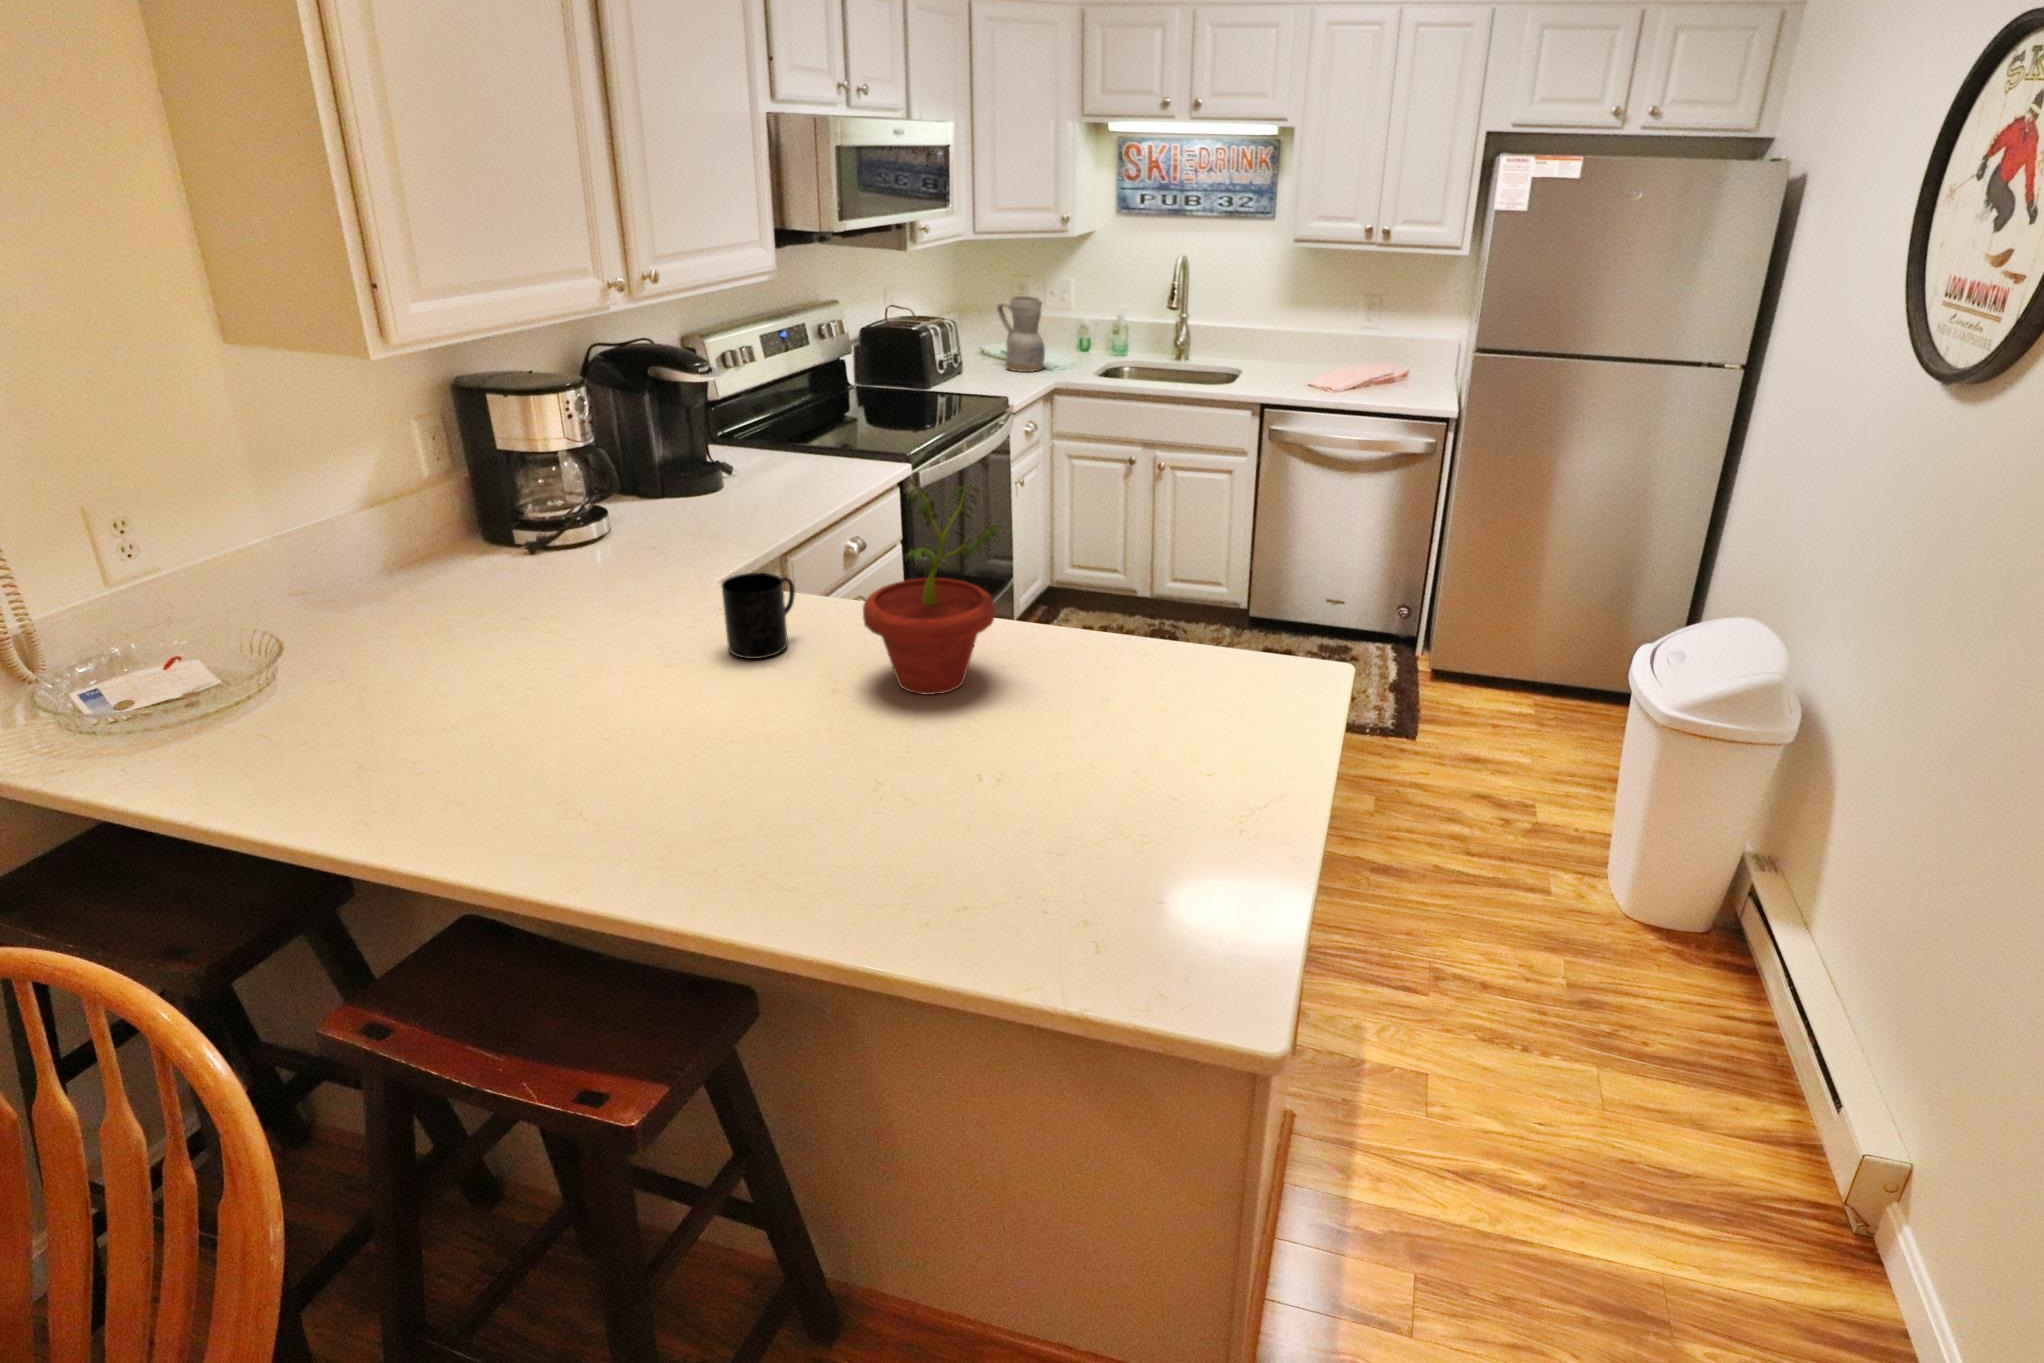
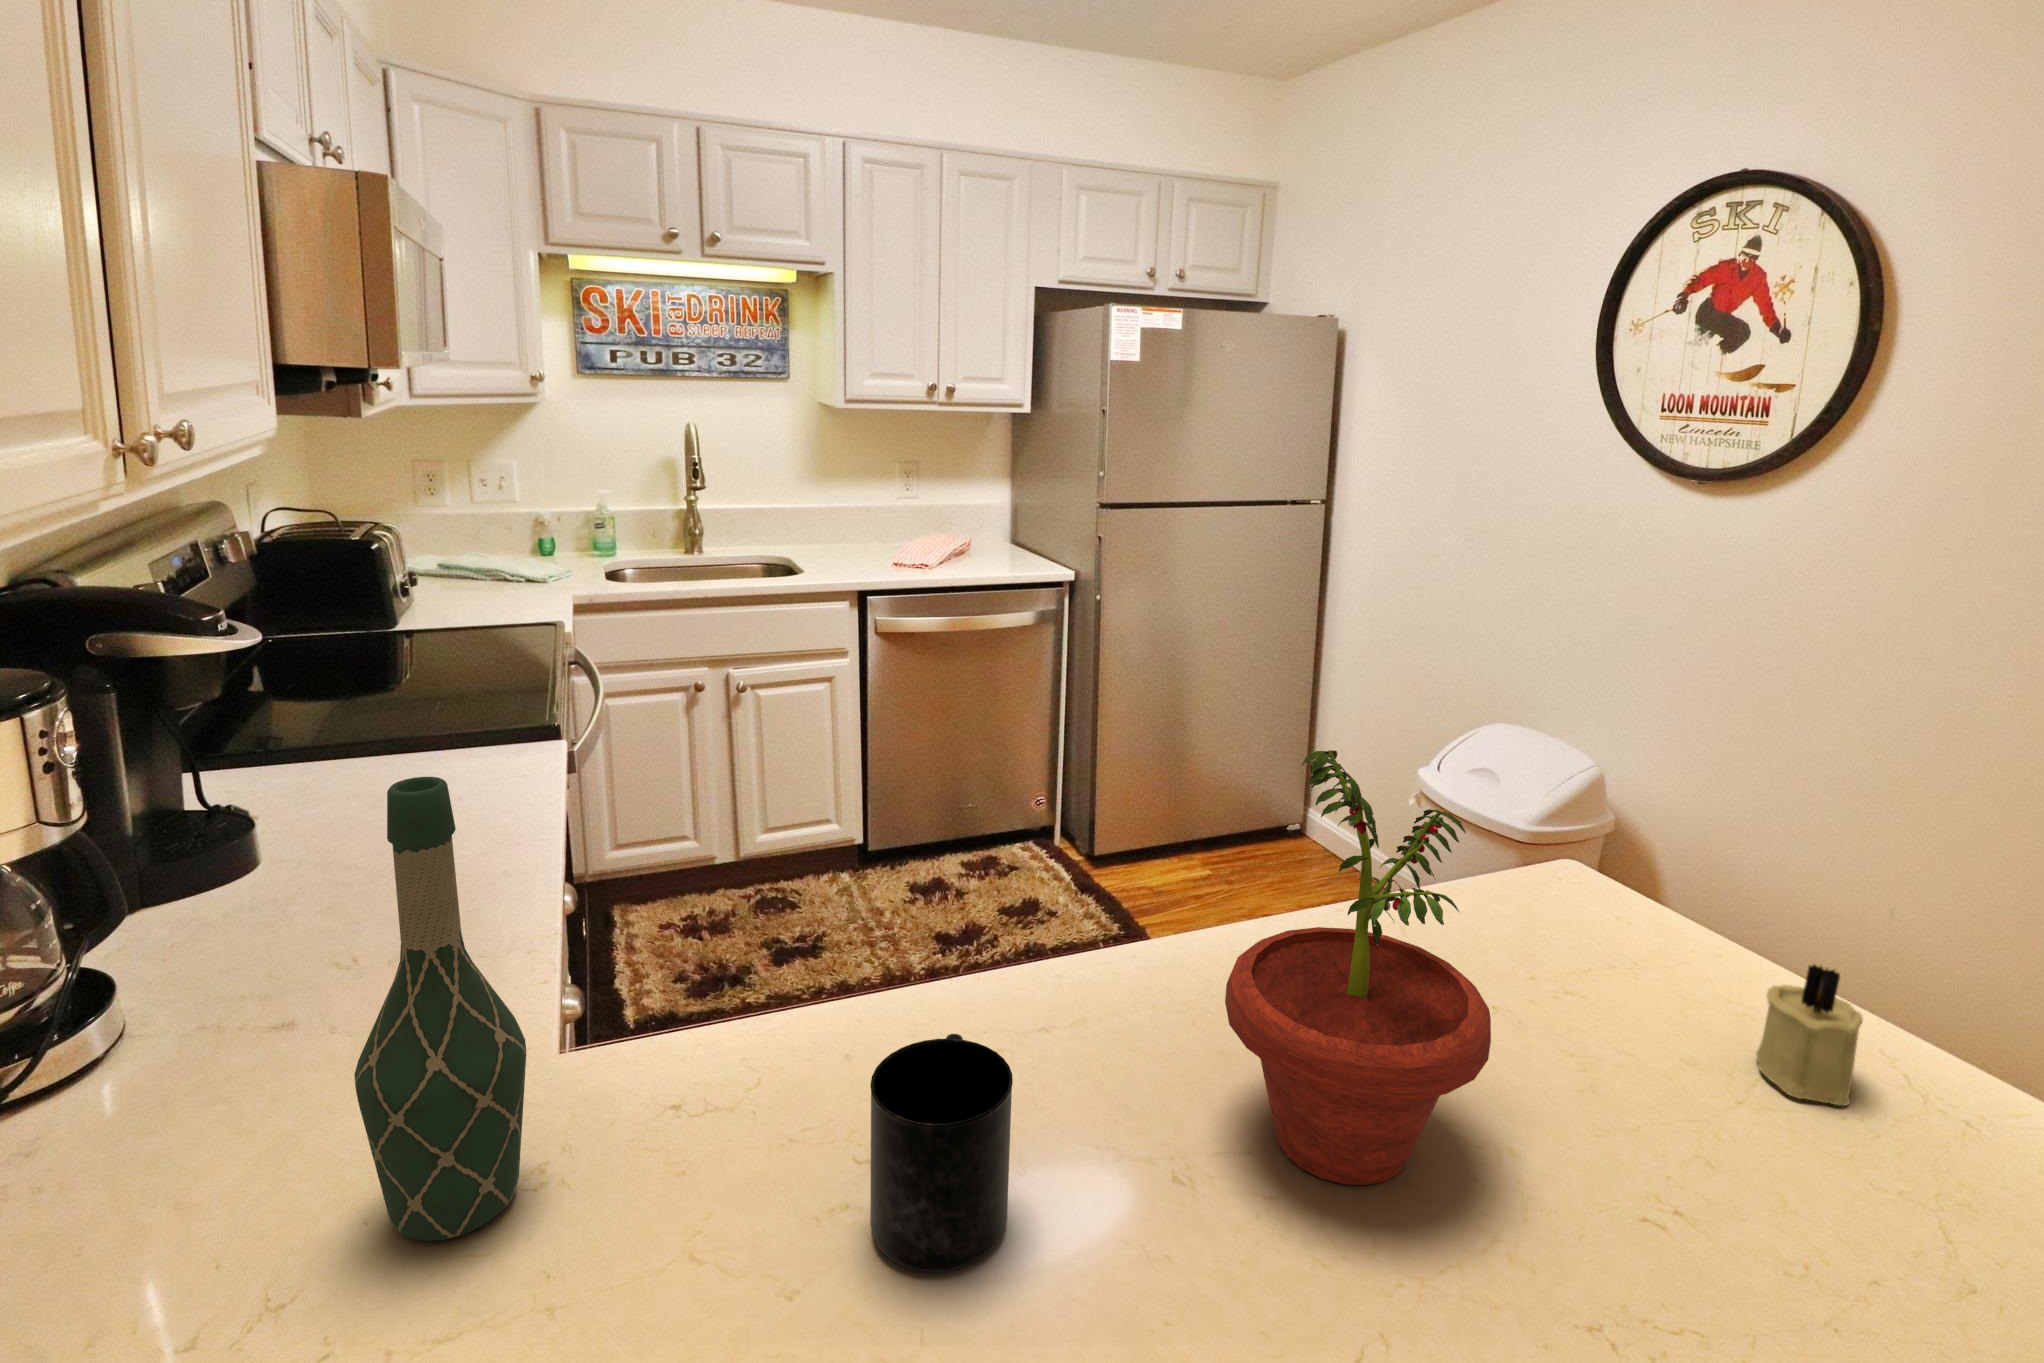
ceramic pitcher: present [997,296,1045,372] -> none [452,481,535,586]
wine bottle: none [609,426,670,605] -> present [354,777,527,1241]
candle: none [1164,671,1226,756] -> present [1756,965,1863,1106]

